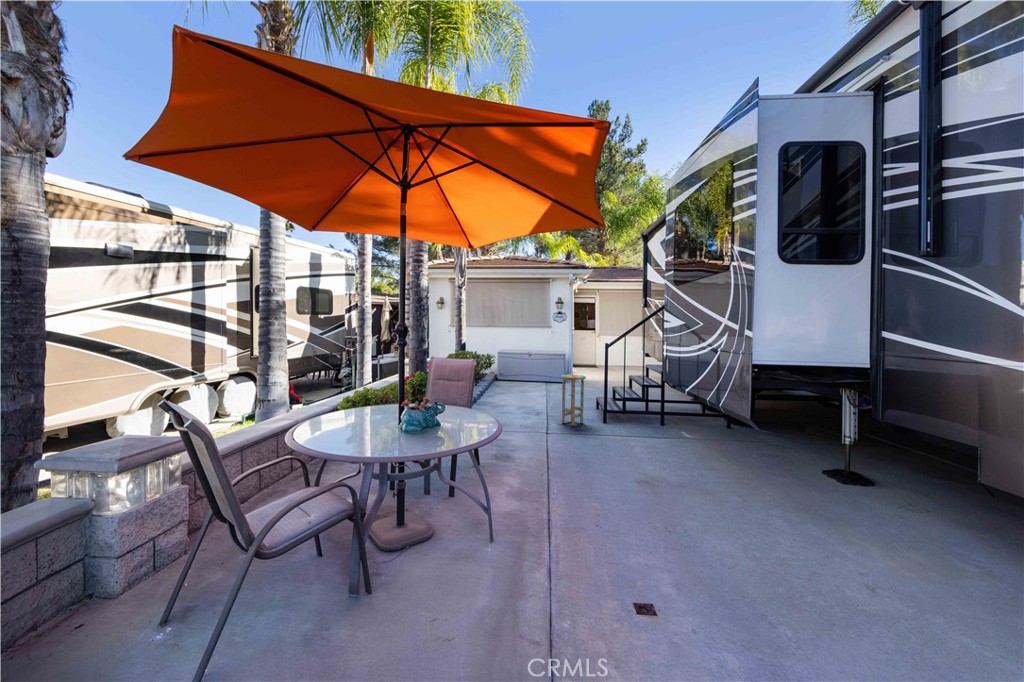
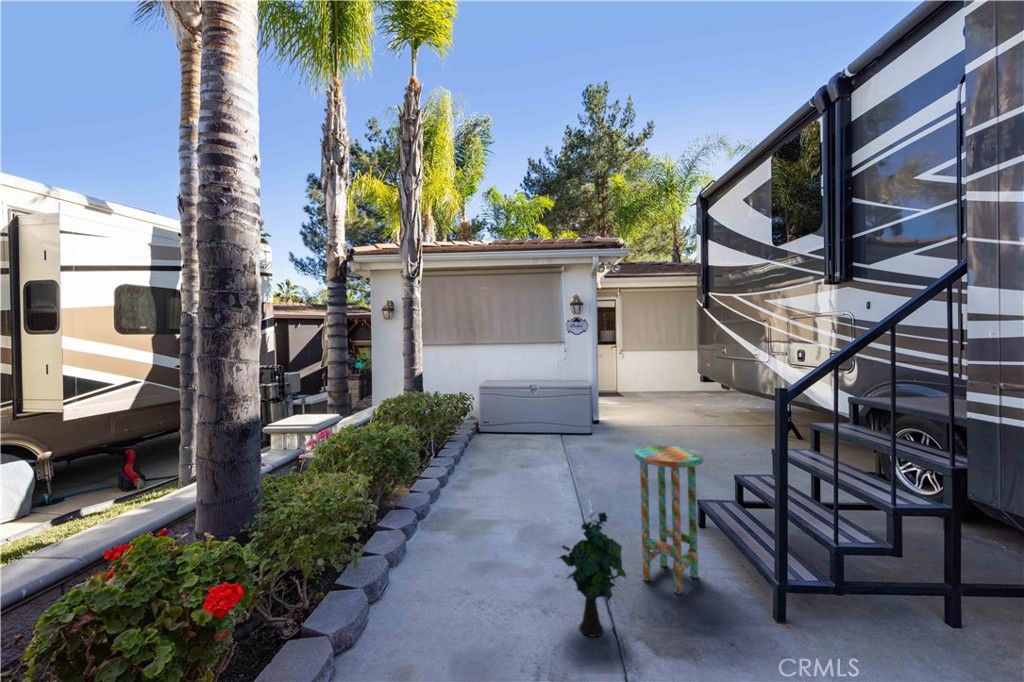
decorative plant: none [527,391,550,431] -> present [559,513,626,636]

